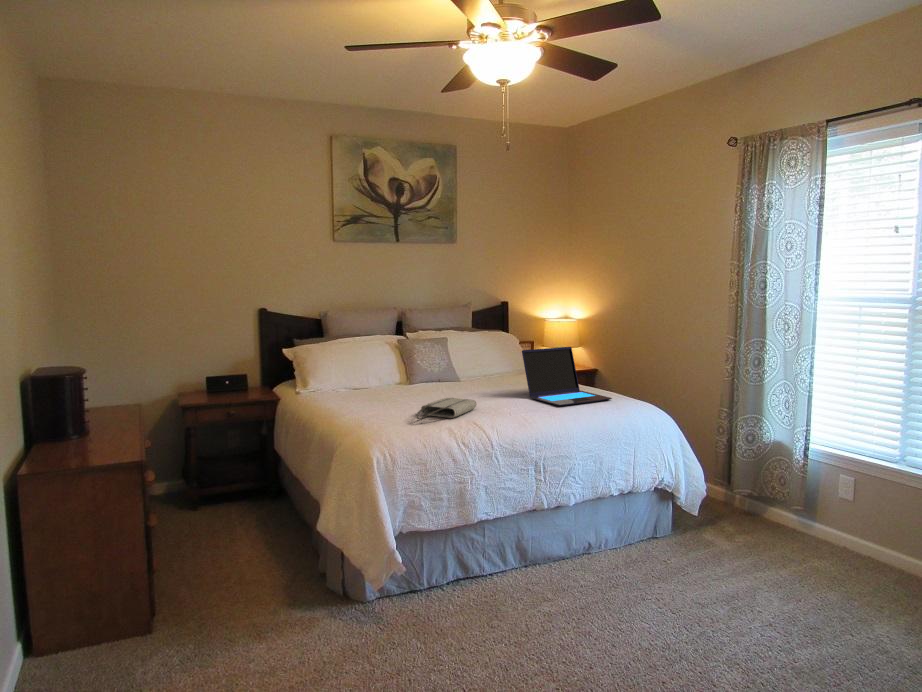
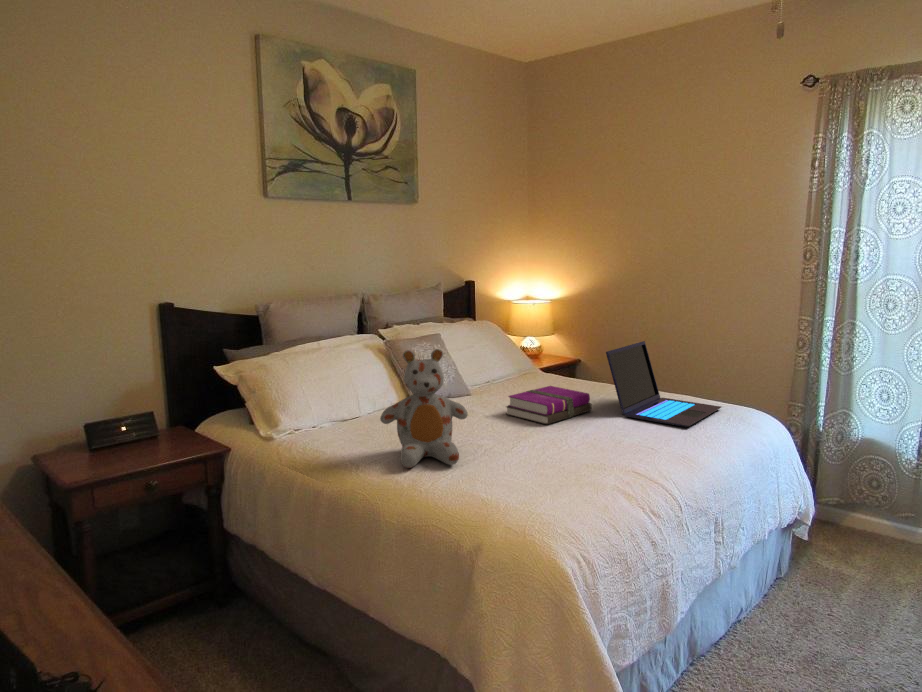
stuffed bear: none [342,337,396,409] -> present [380,349,468,468]
notebook: none [453,376,515,398] -> present [506,386,592,424]
tote bag: present [416,398,477,419] -> none [540,431,602,481]

